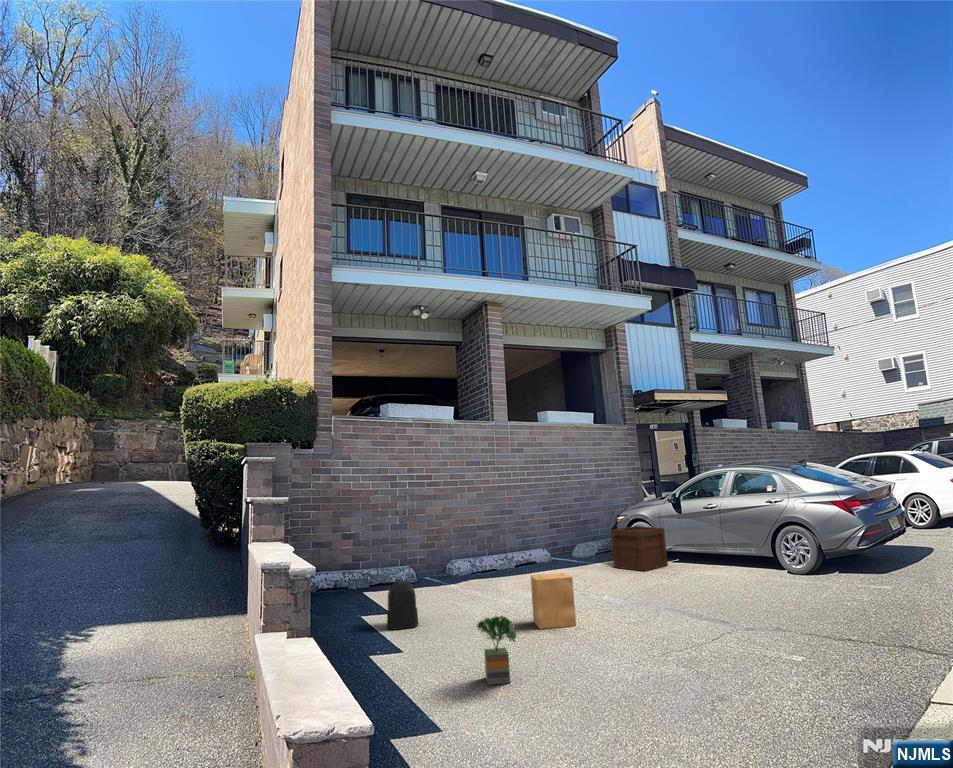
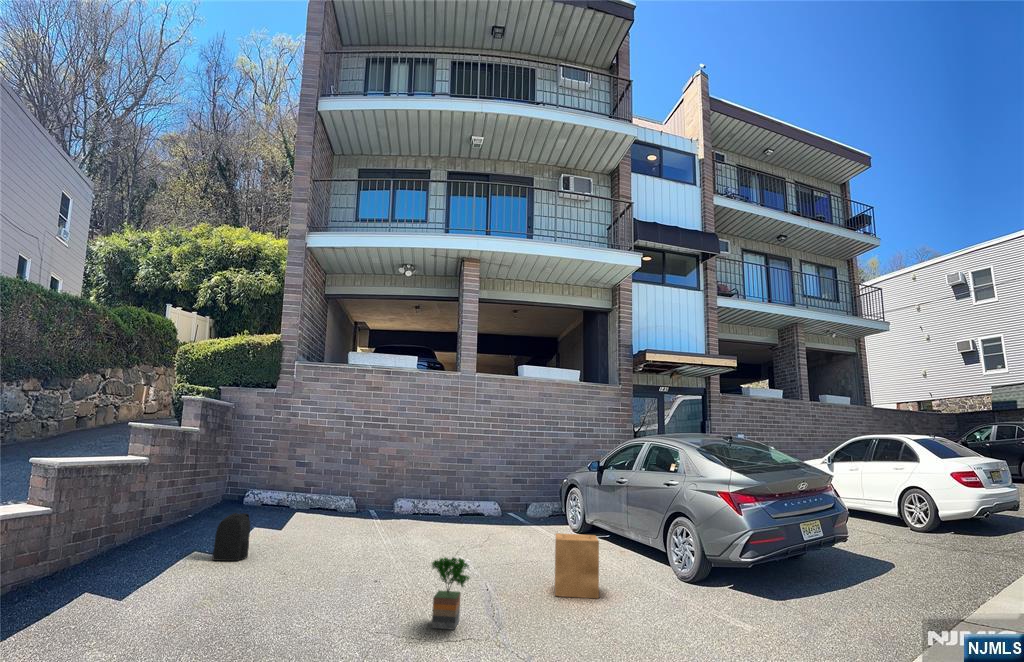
wooden crate: present [611,527,668,571] -> none [533,488,588,537]
cardboard box: present [531,573,576,629] -> present [555,533,599,598]
potted tree: present [477,616,517,685] -> present [432,557,470,630]

